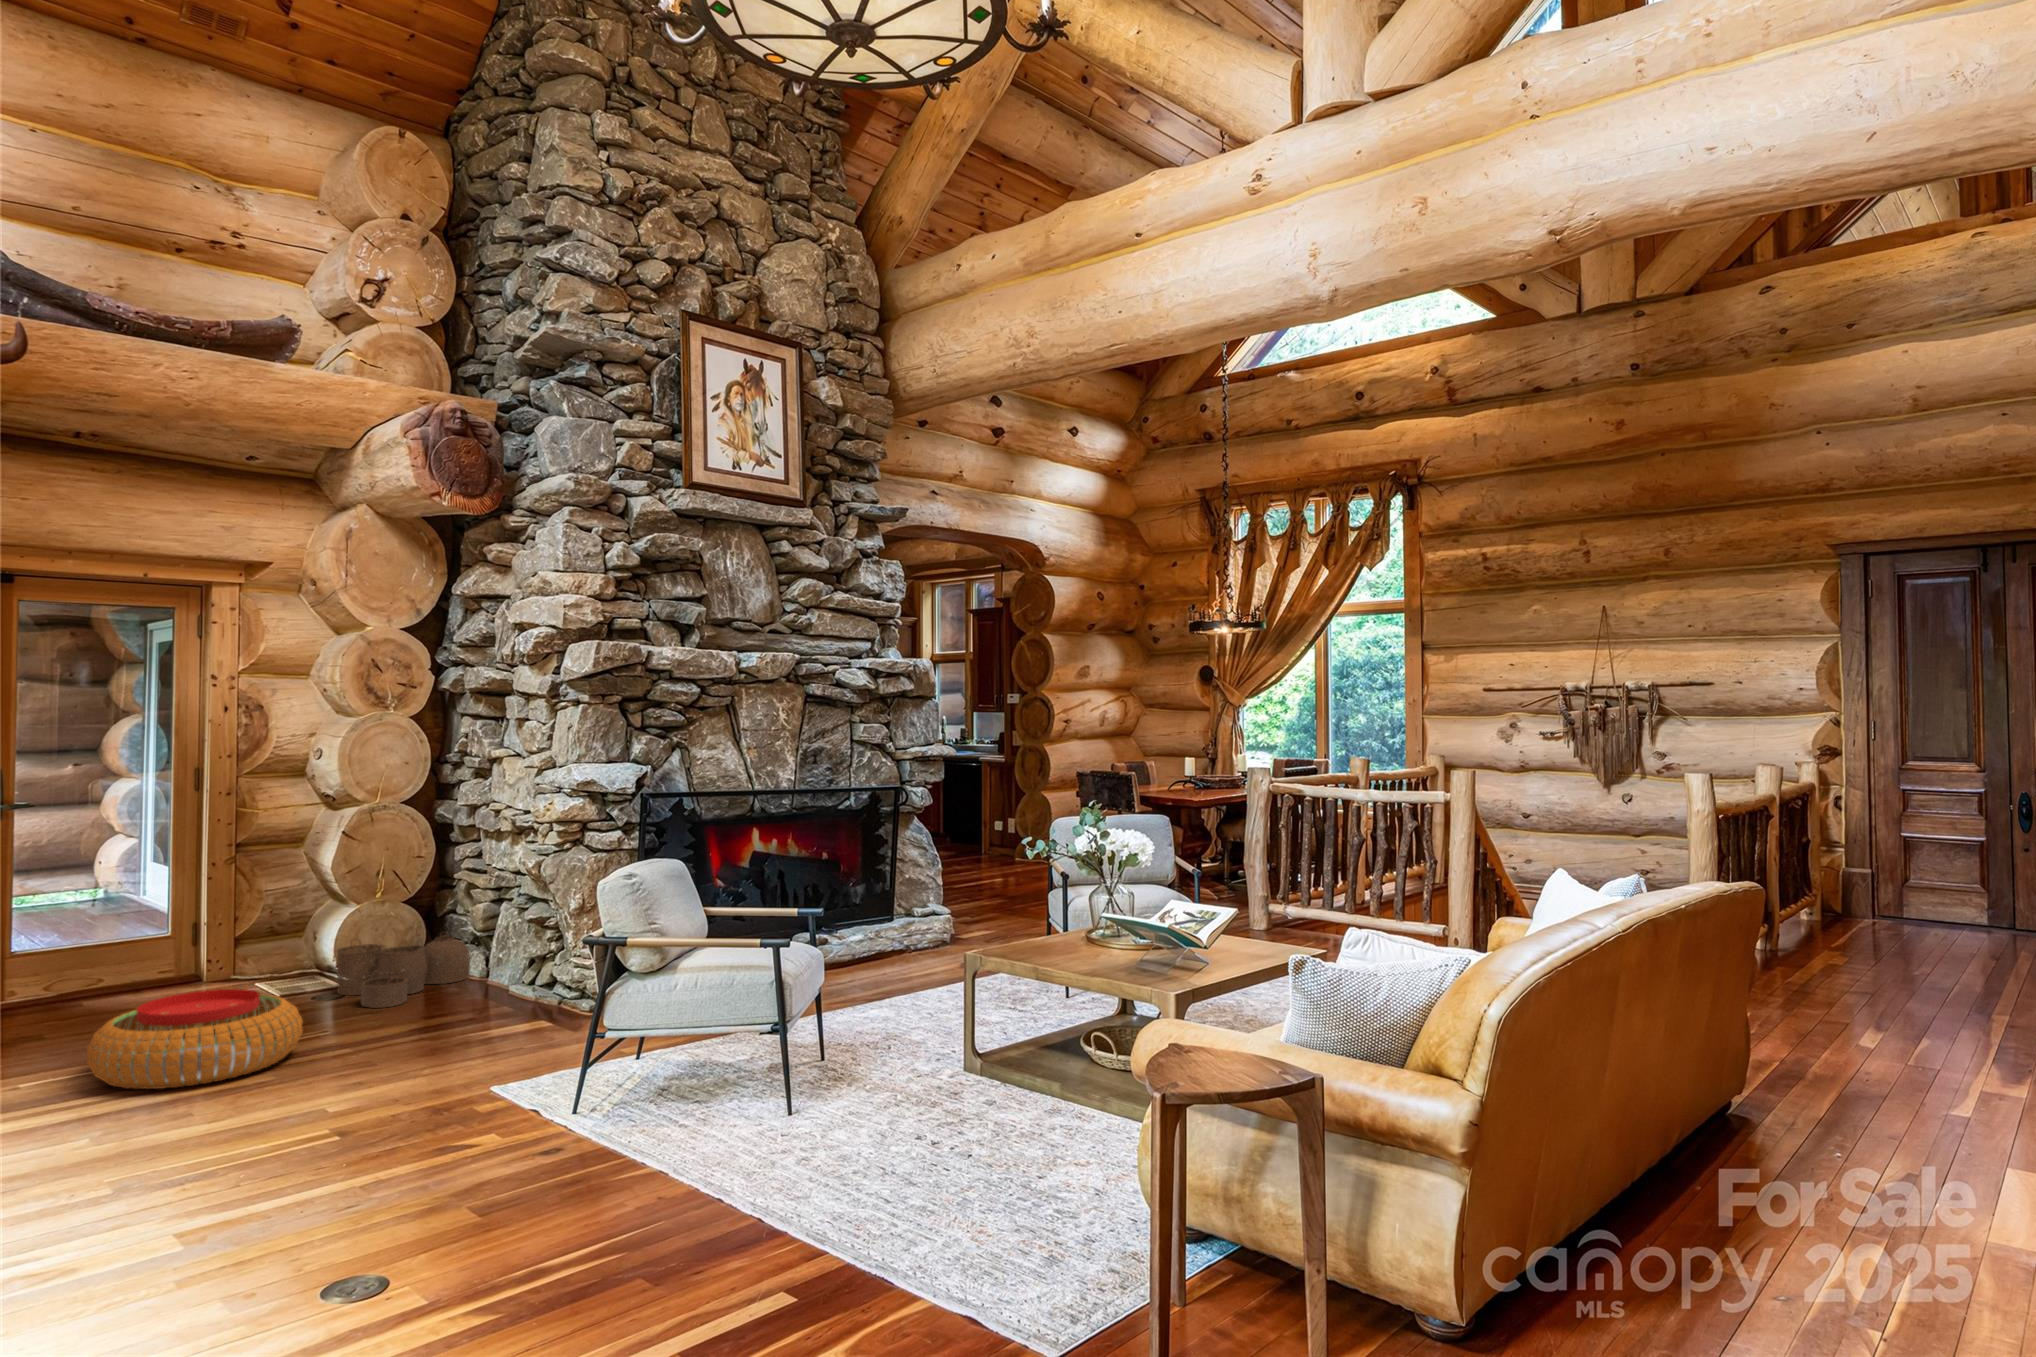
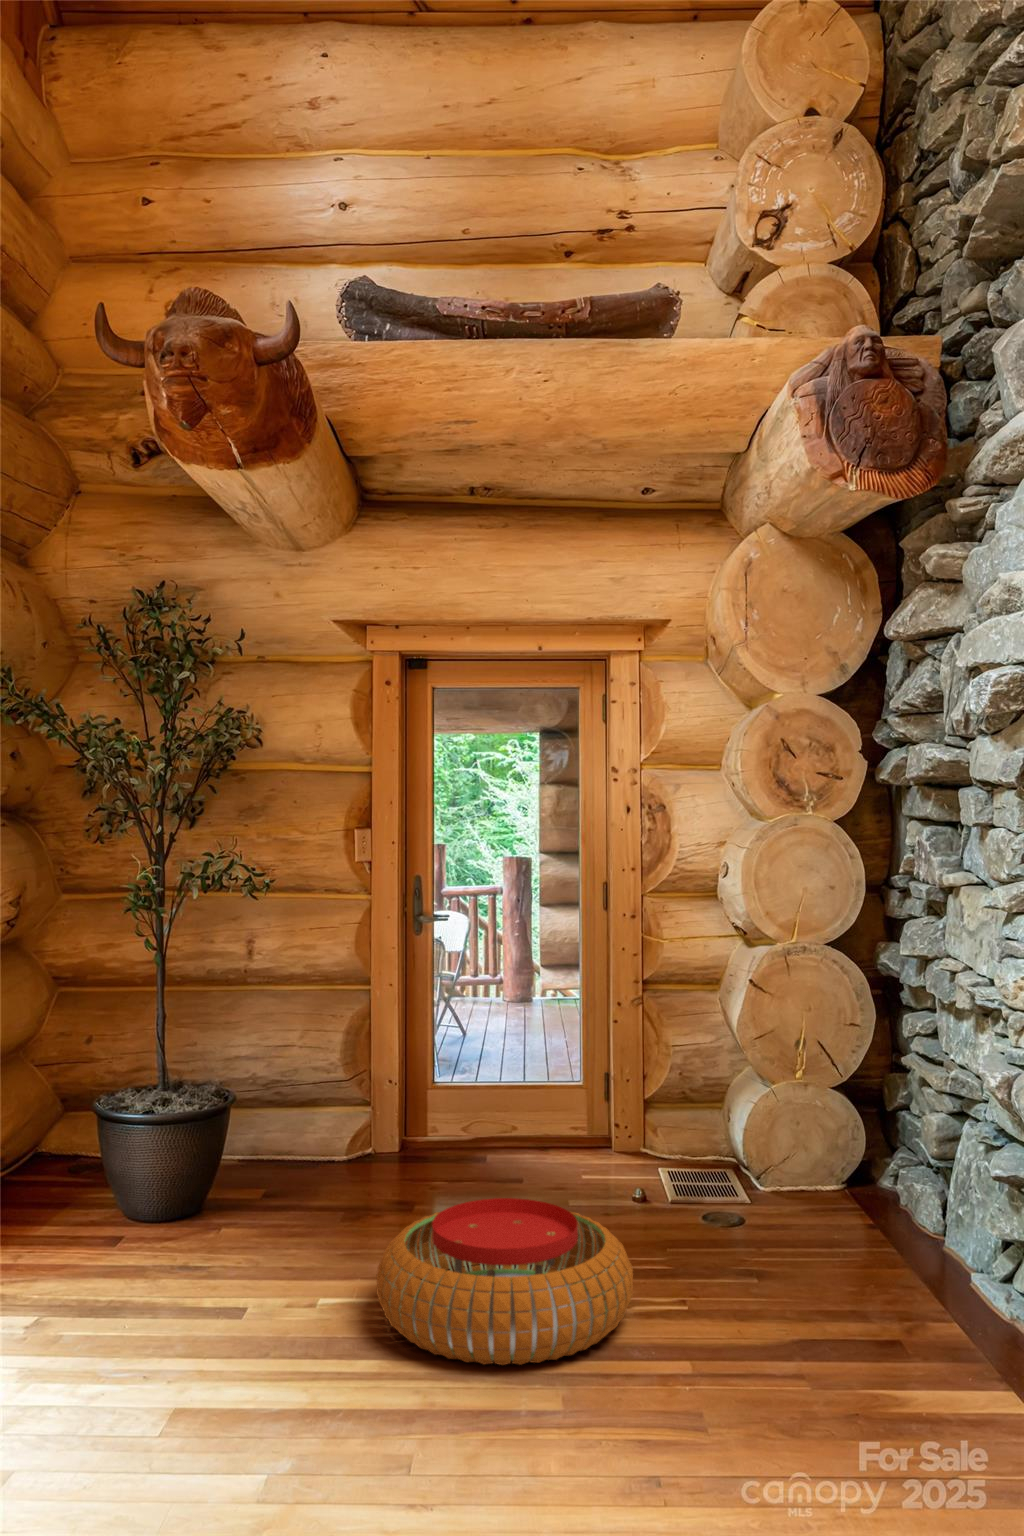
woven basket: present [337,934,470,1008] -> none [734,1134,920,1263]

